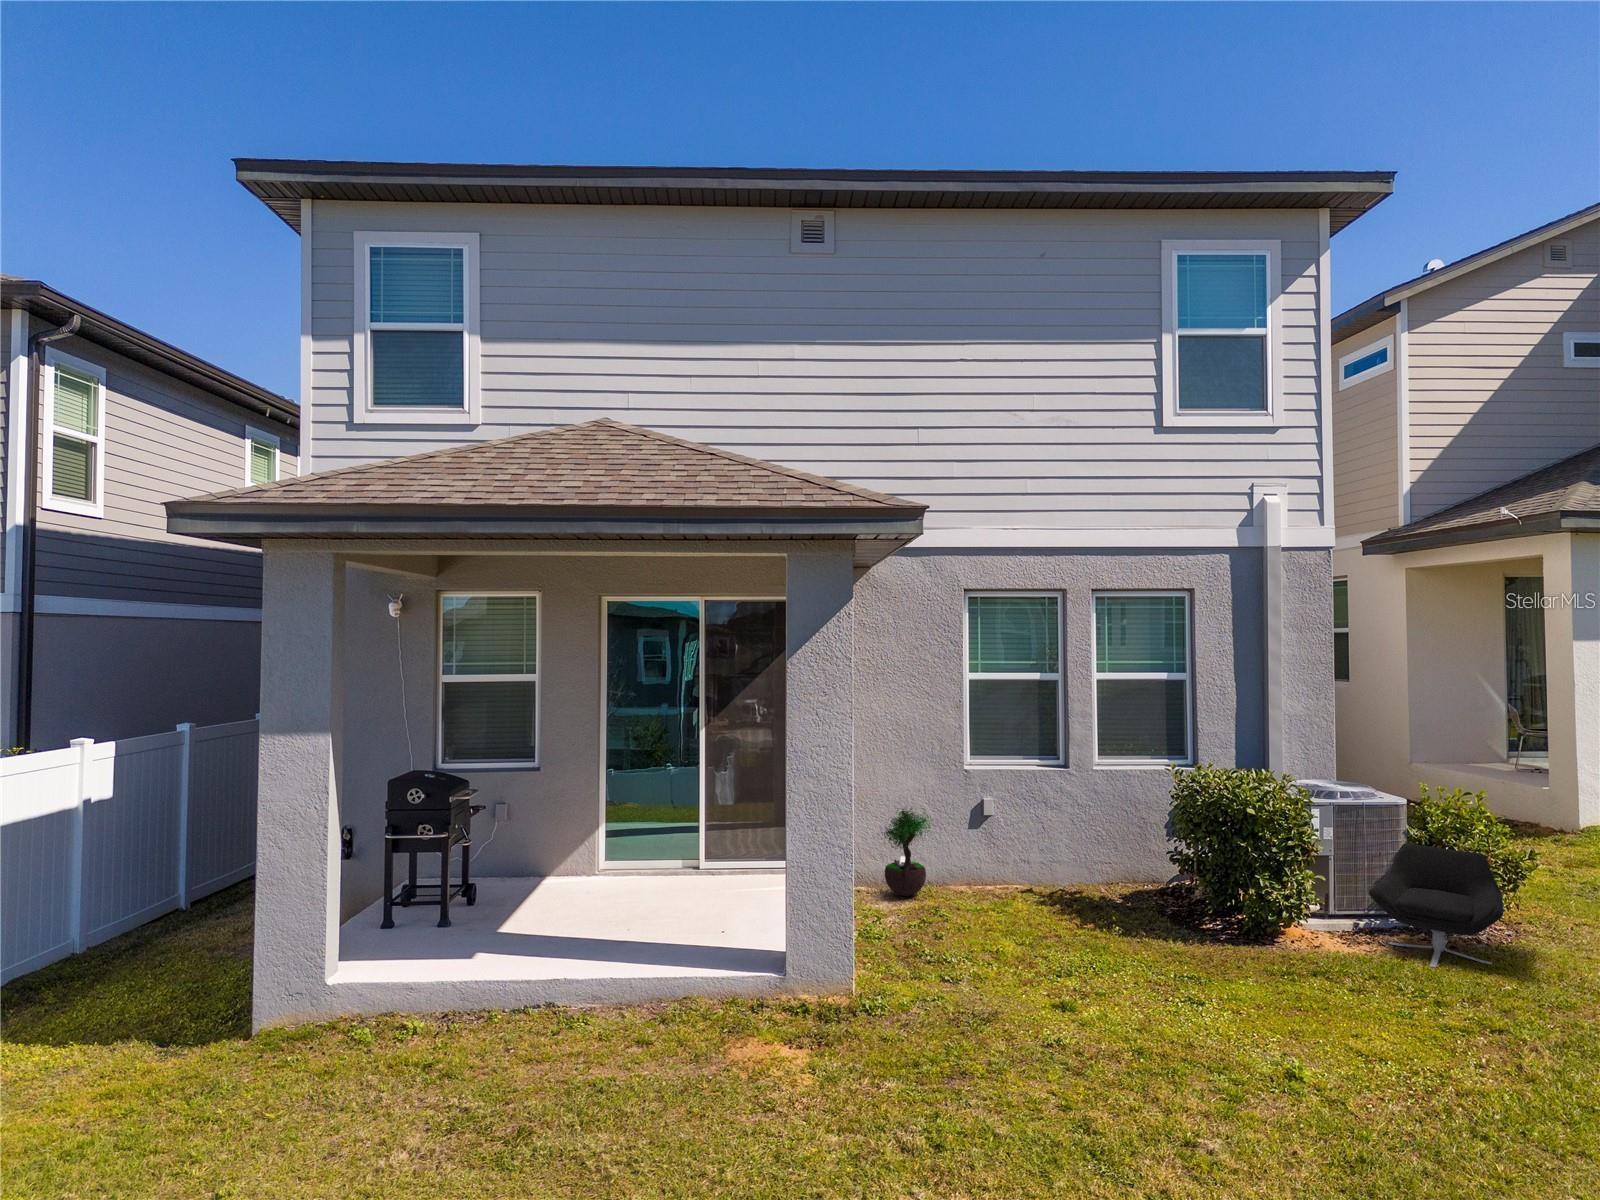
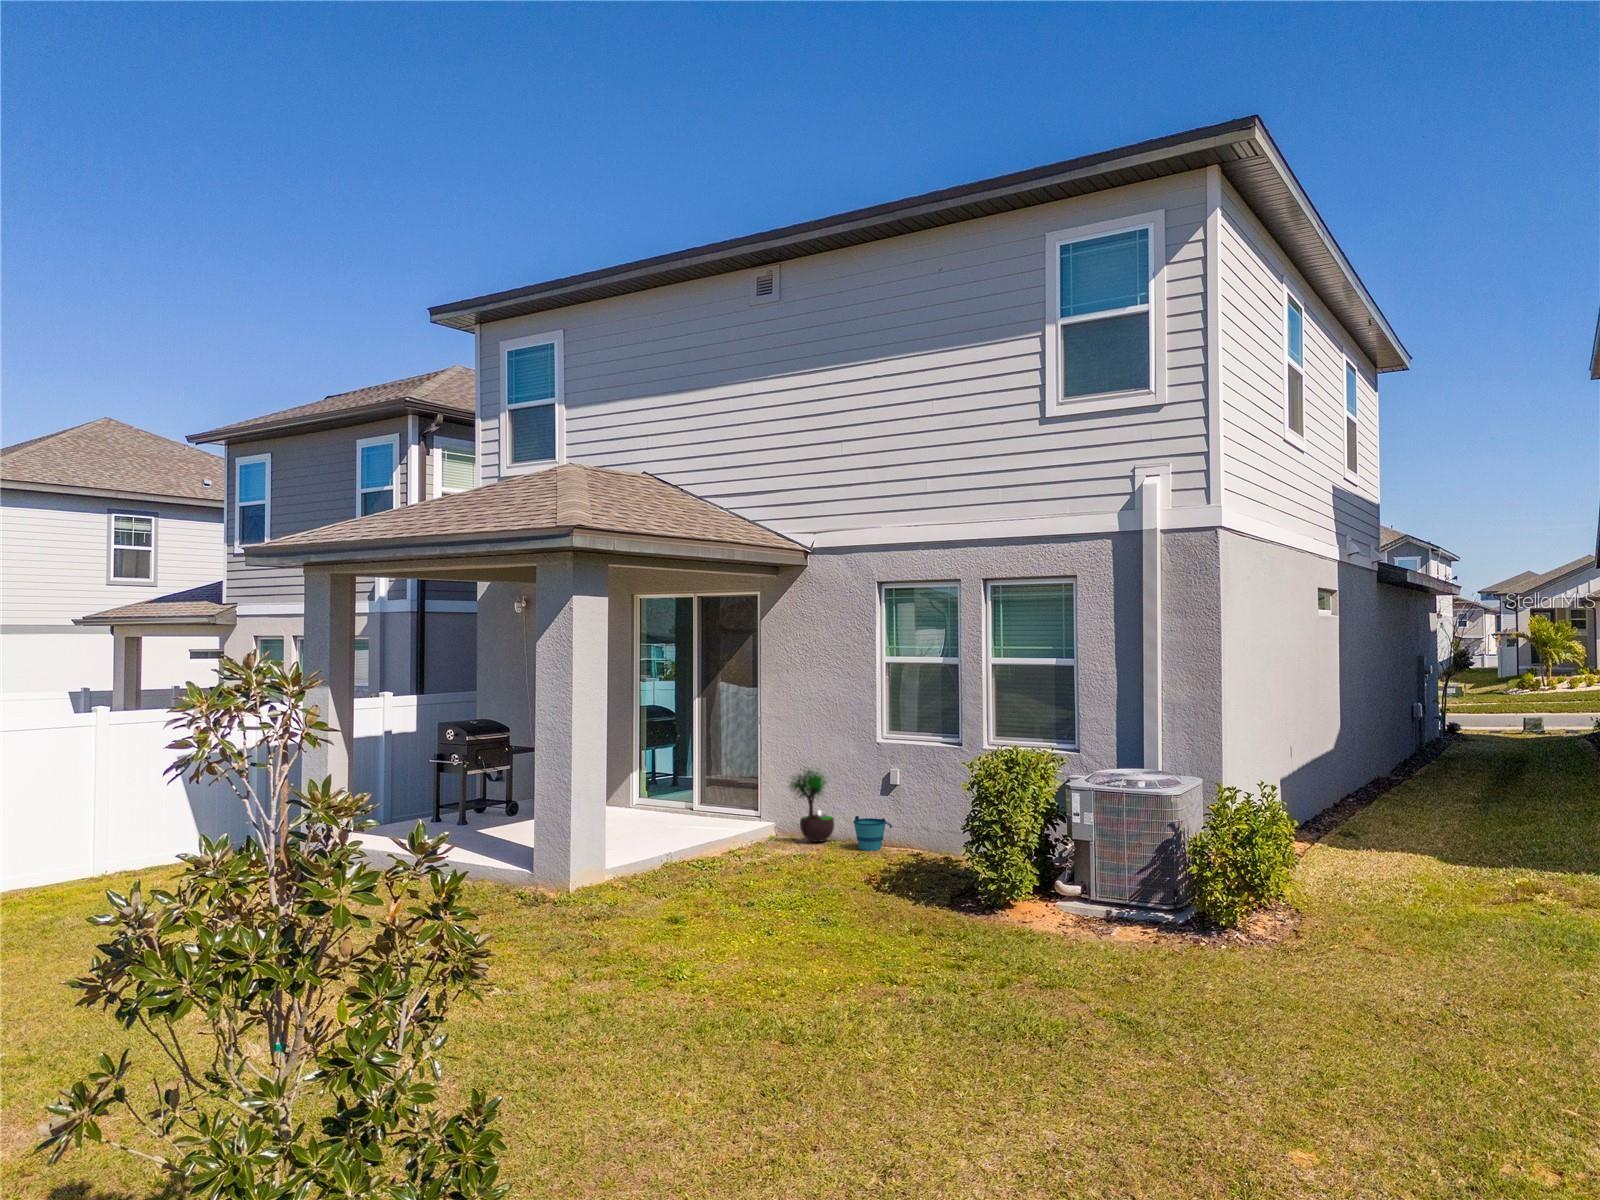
lounge chair: present [1368,843,1503,968] -> none [1055,824,1173,929]
bucket: none [958,858,1002,899] -> present [853,816,892,851]

